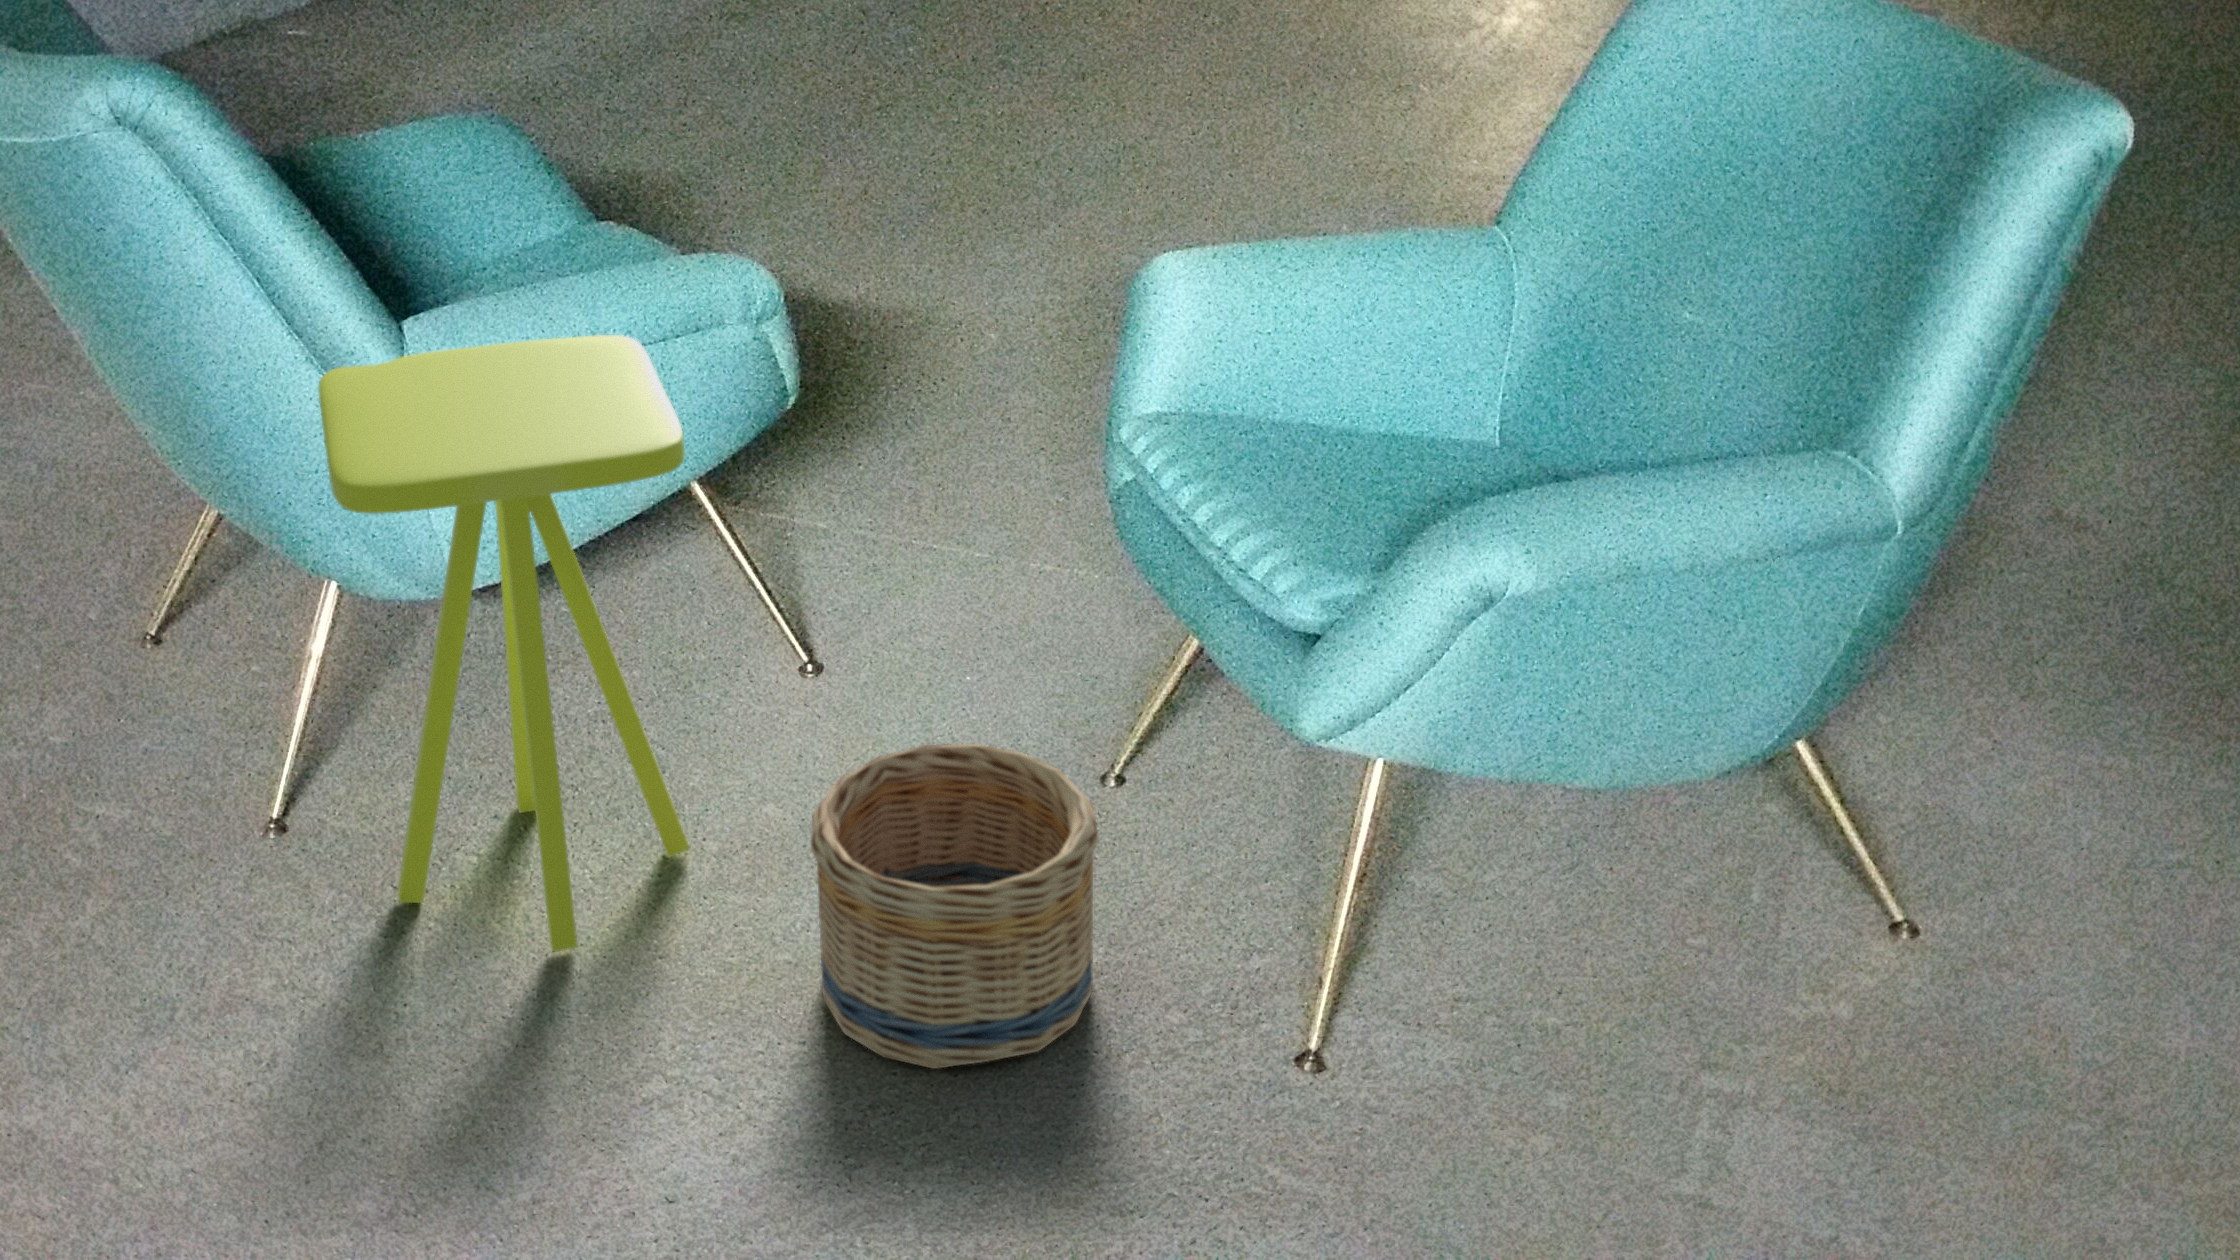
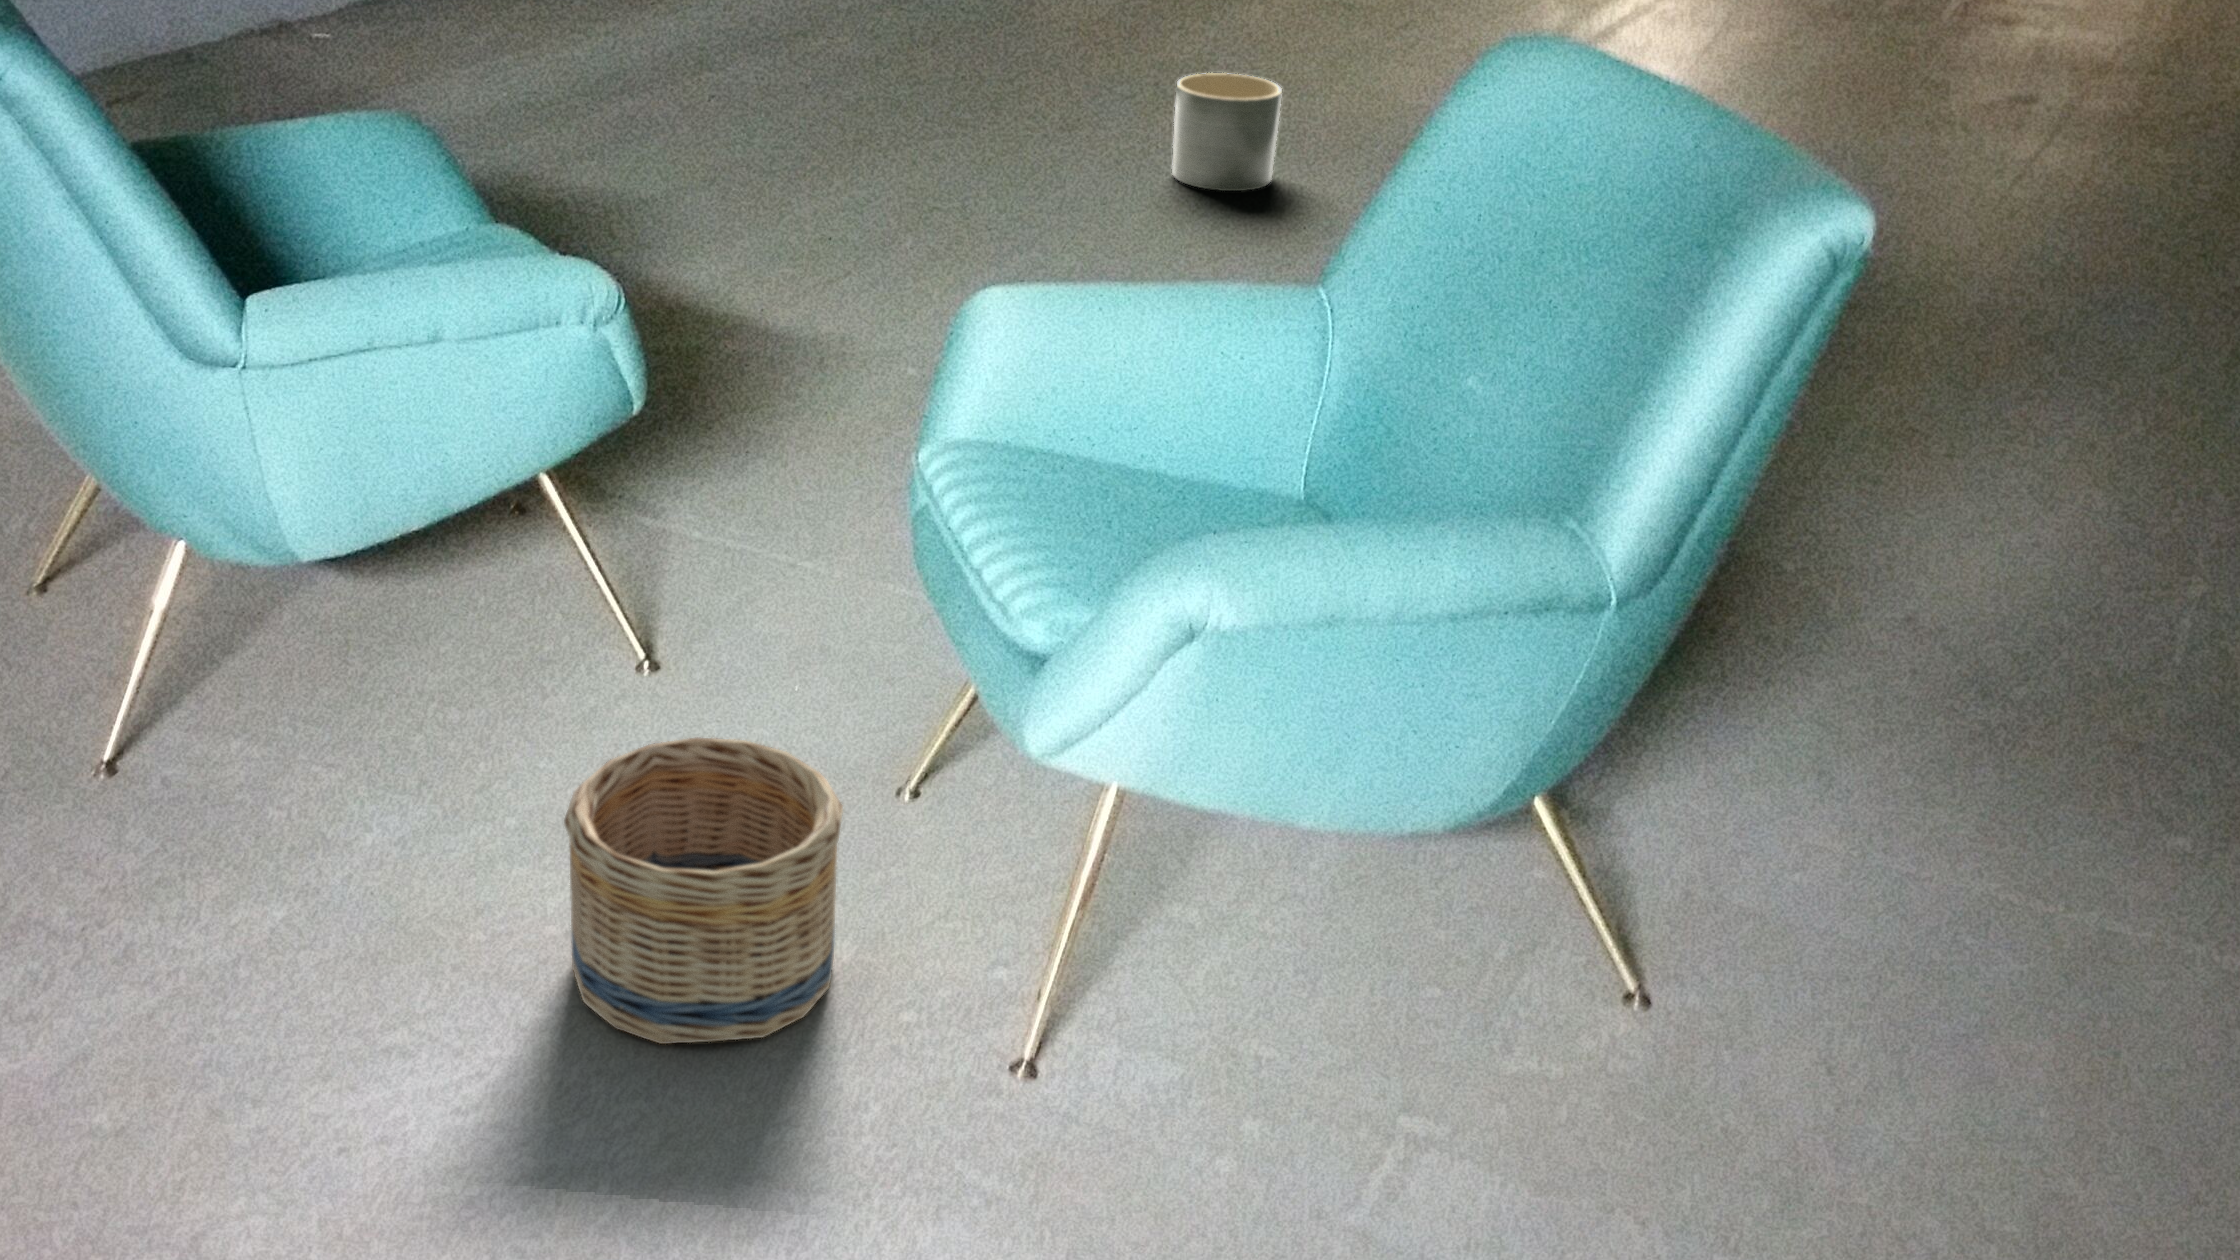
planter: none [1200,10,1307,130] -> present [1172,73,1282,191]
side table: present [319,335,689,952] -> none [138,323,487,902]

